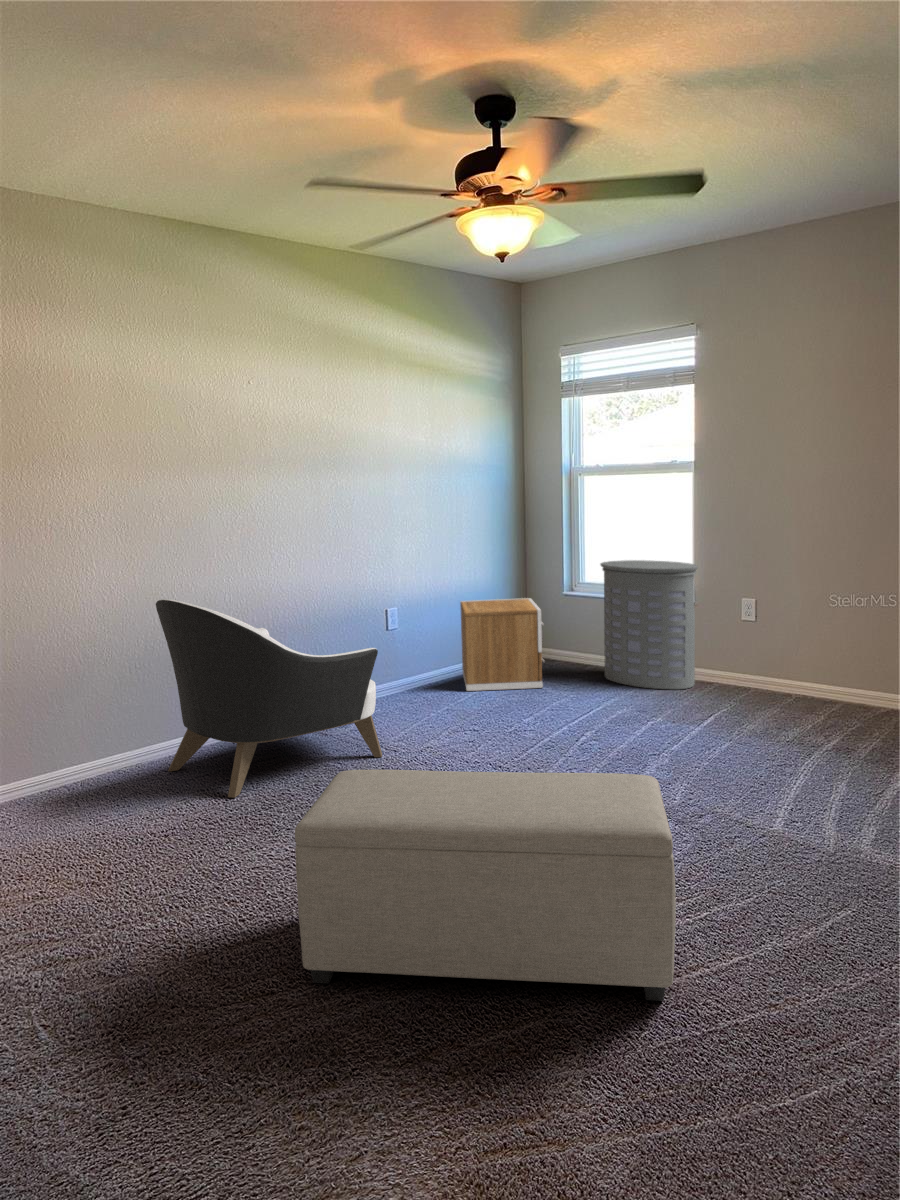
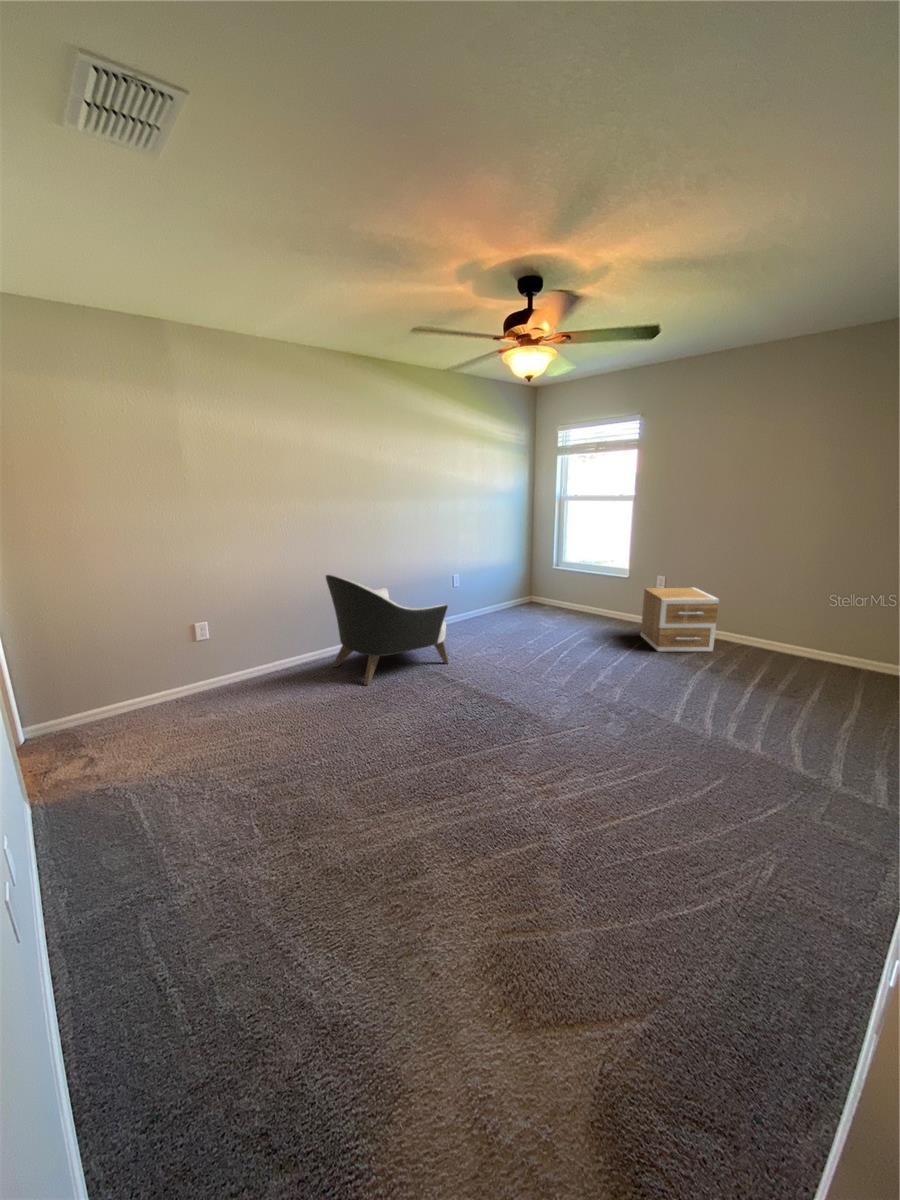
laundry hamper: present [600,560,698,689] -> none [575,552,633,628]
nightstand: present [460,598,544,691] -> present [640,588,719,651]
ottoman: present [295,770,676,1001] -> none [397,686,621,836]

